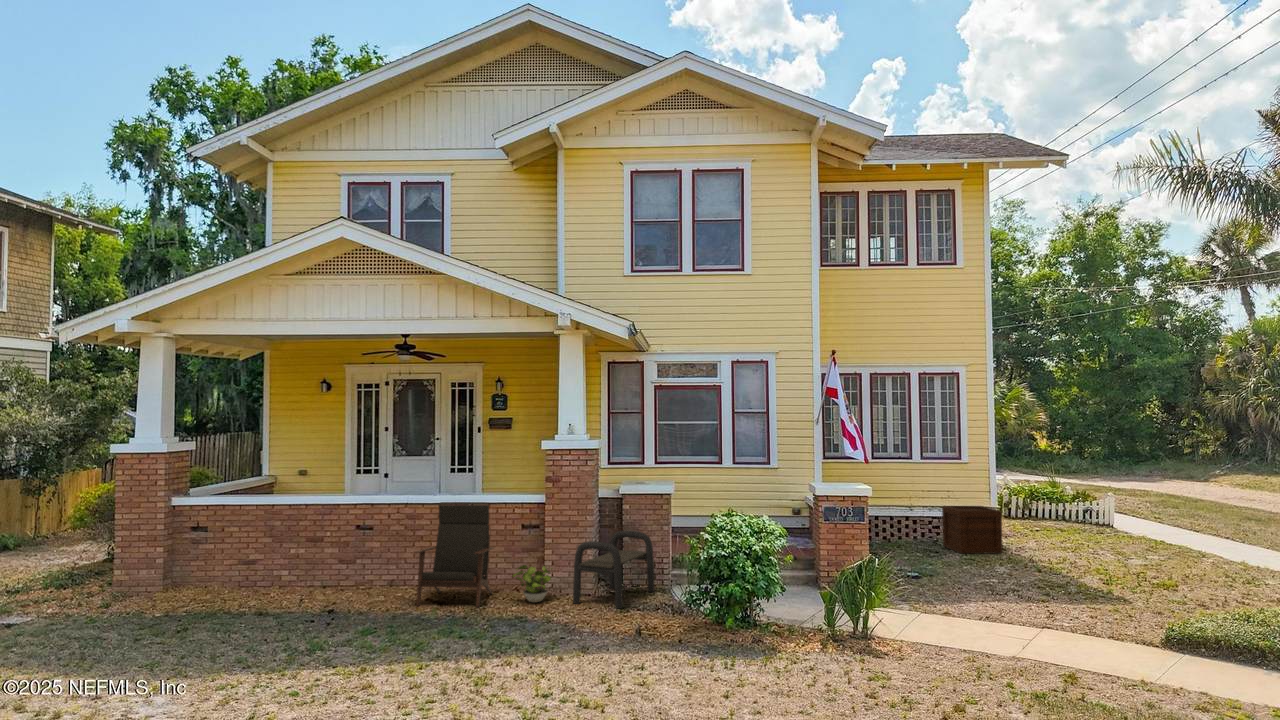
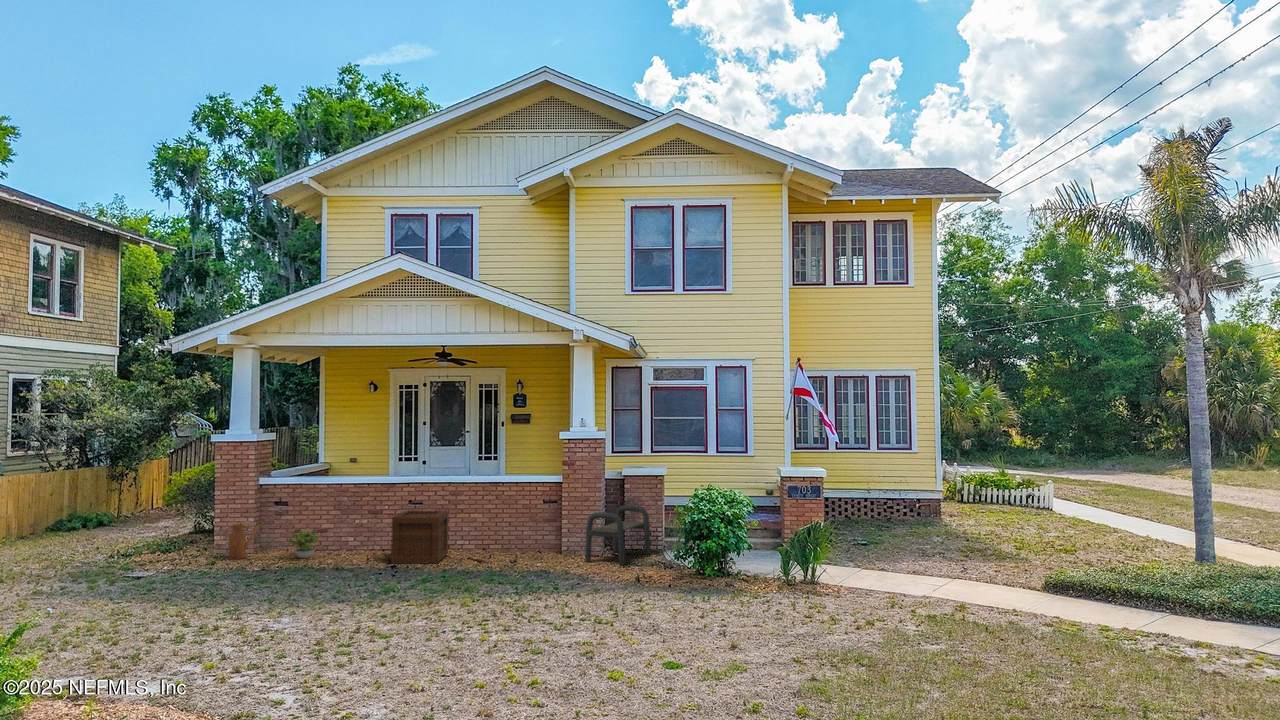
lounge chair: present [416,502,493,607] -> none [459,482,521,564]
wooden crate: present [942,506,1003,554] -> present [391,511,449,564]
watering can: none [124,555,170,601] -> present [225,524,260,560]
potted plant: present [513,565,551,602] -> present [289,529,318,558]

